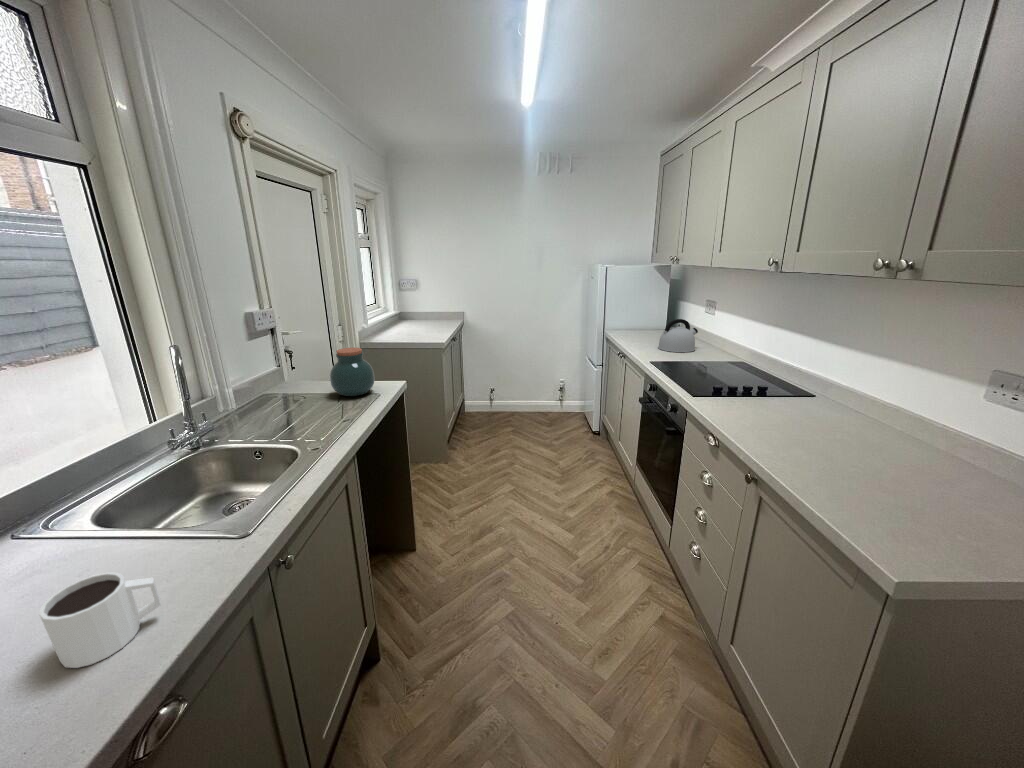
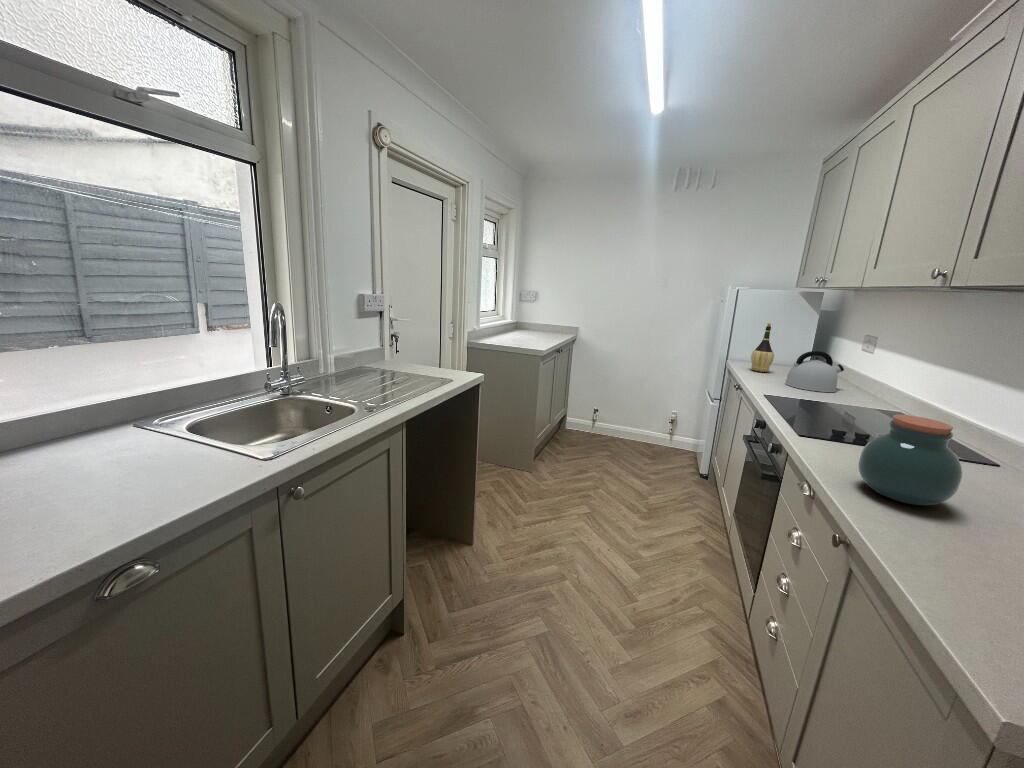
wine bottle: none [627,297,644,339] -> present [751,323,774,372]
jar: present [330,347,375,396] -> present [858,415,962,505]
mug: present [39,572,161,668] -> none [87,444,175,508]

